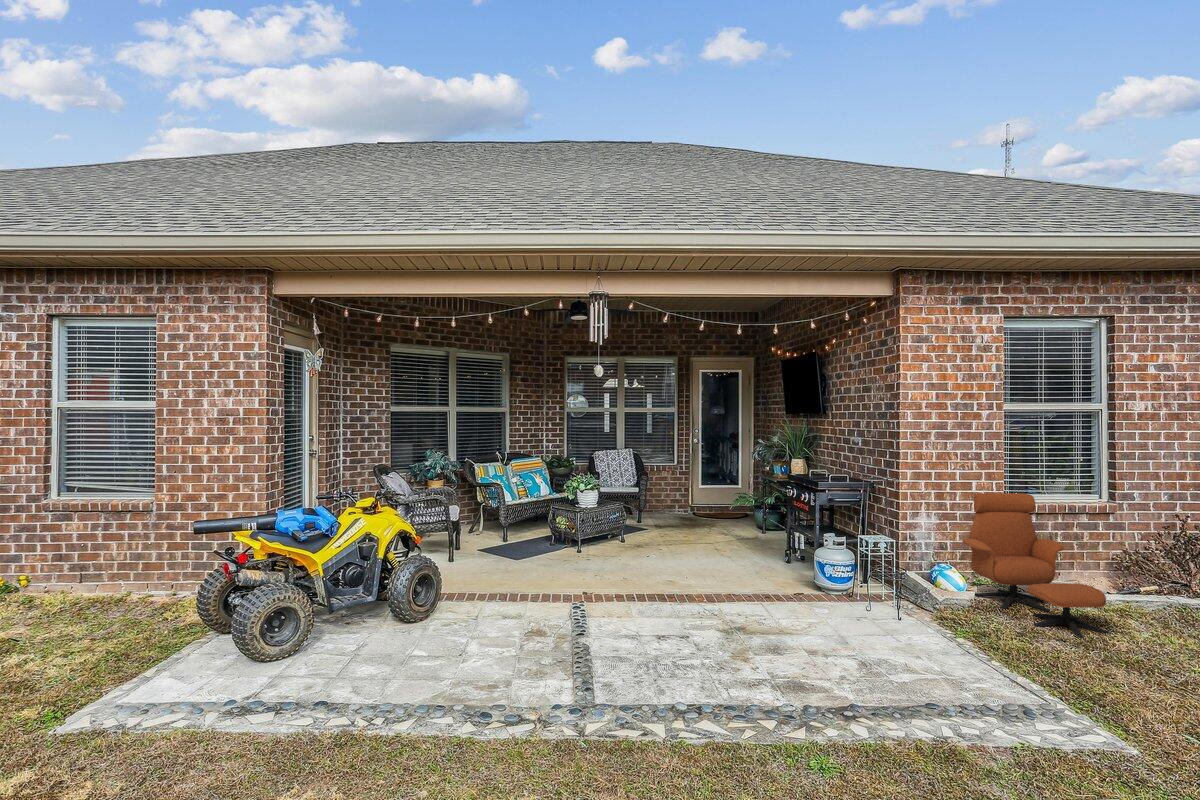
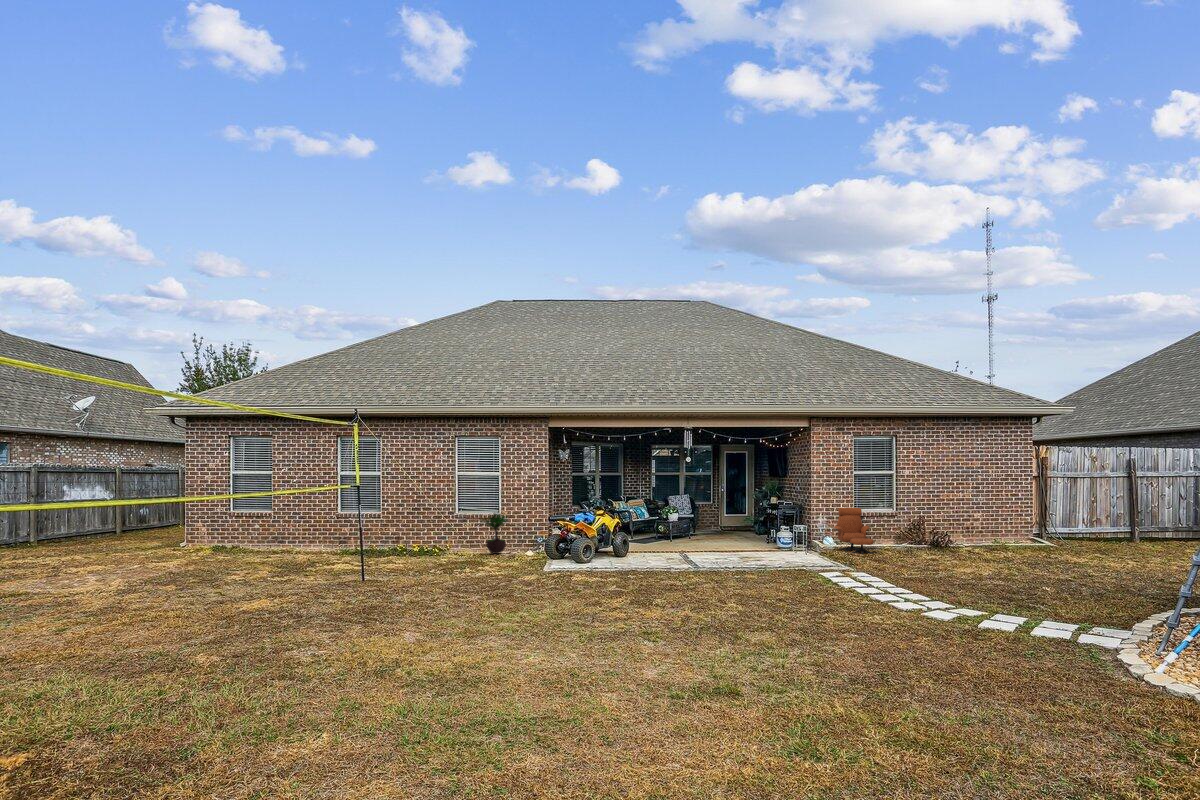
potted tree: none [56,491,150,601] -> present [485,513,506,554]

